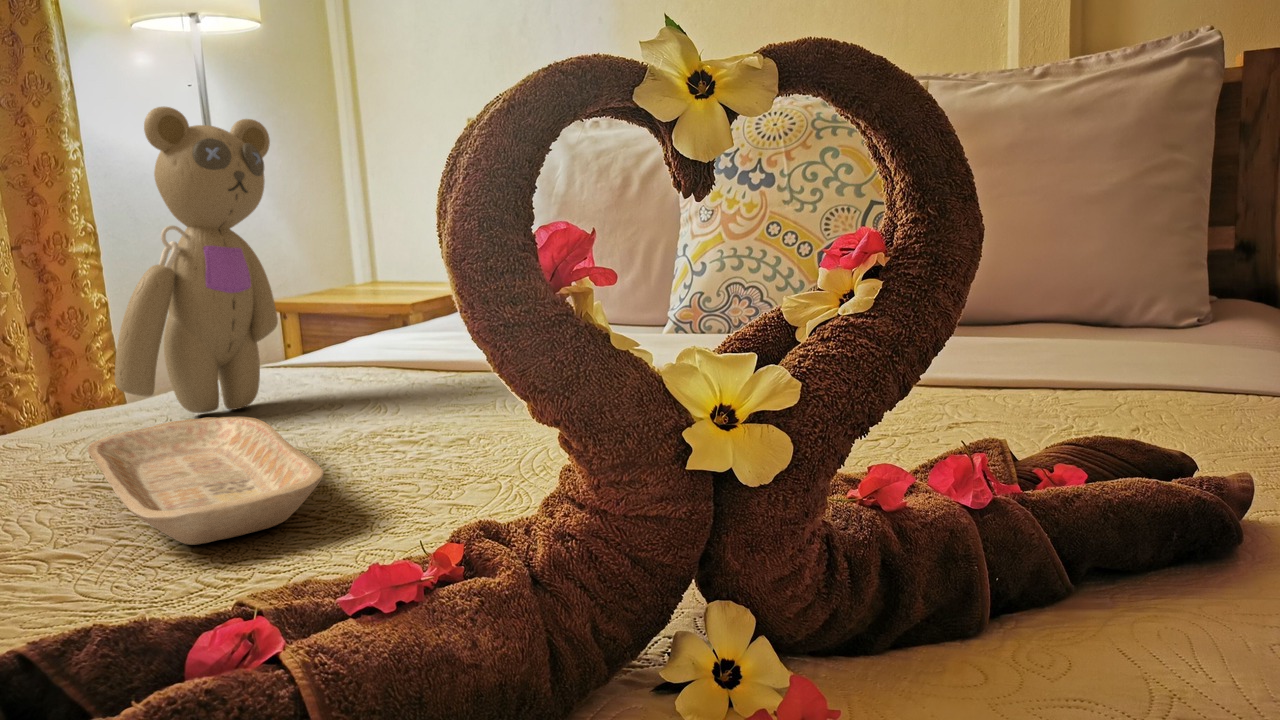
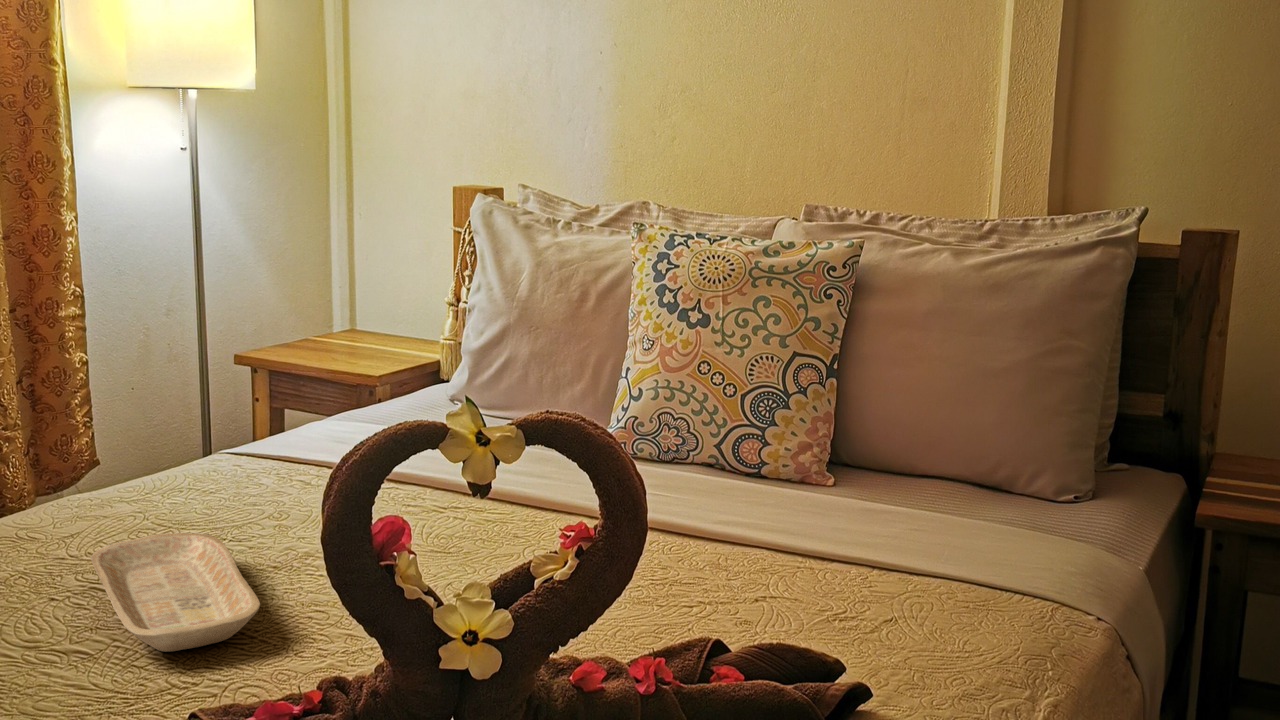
teddy bear: present [115,107,278,413] -> none [111,267,251,513]

